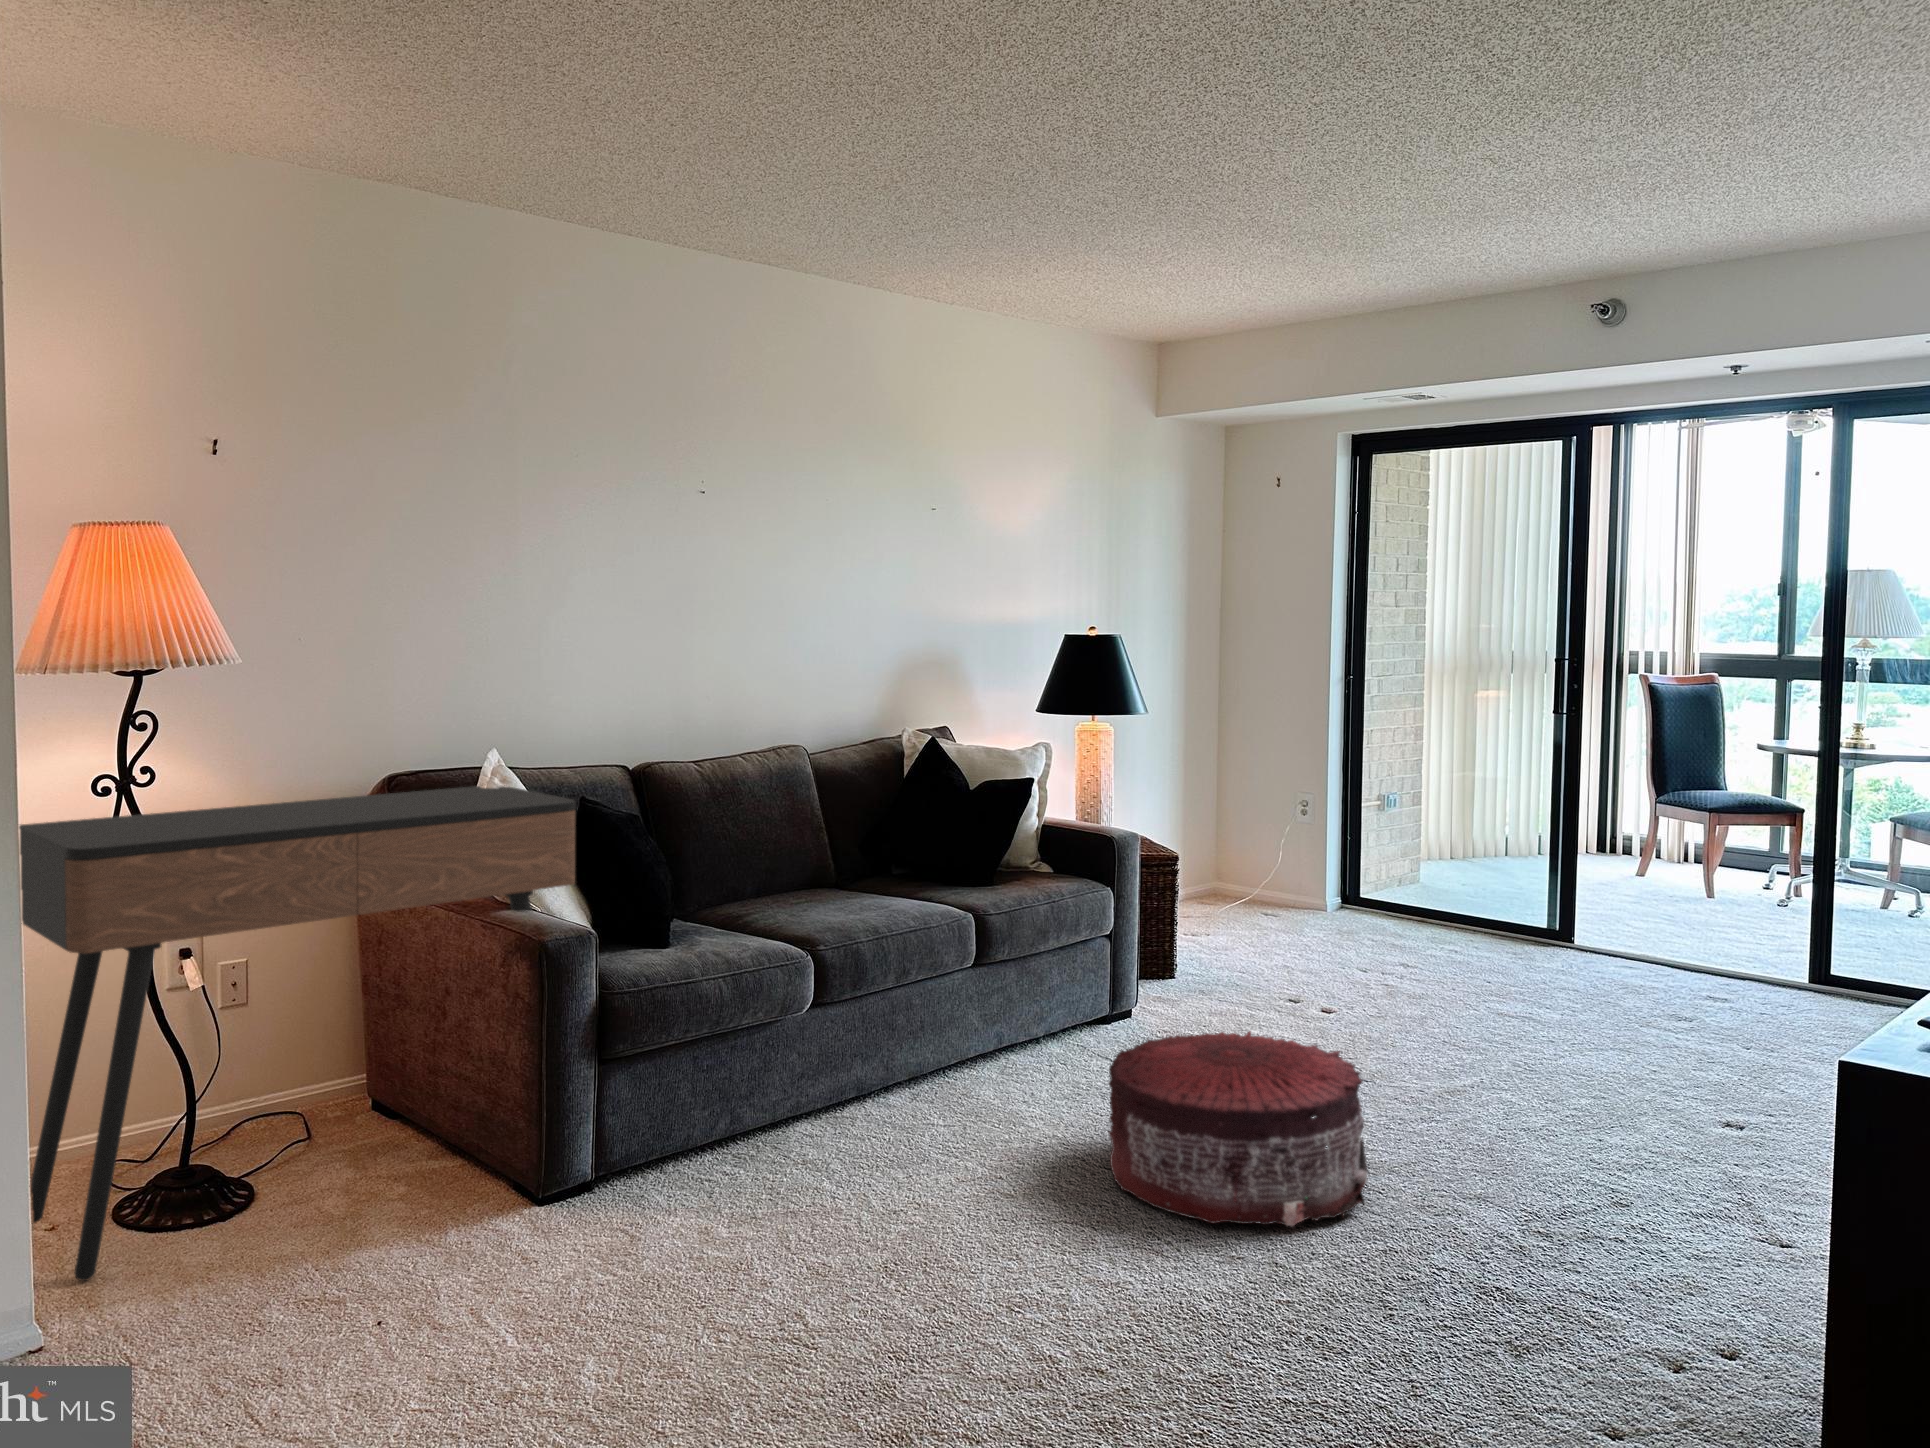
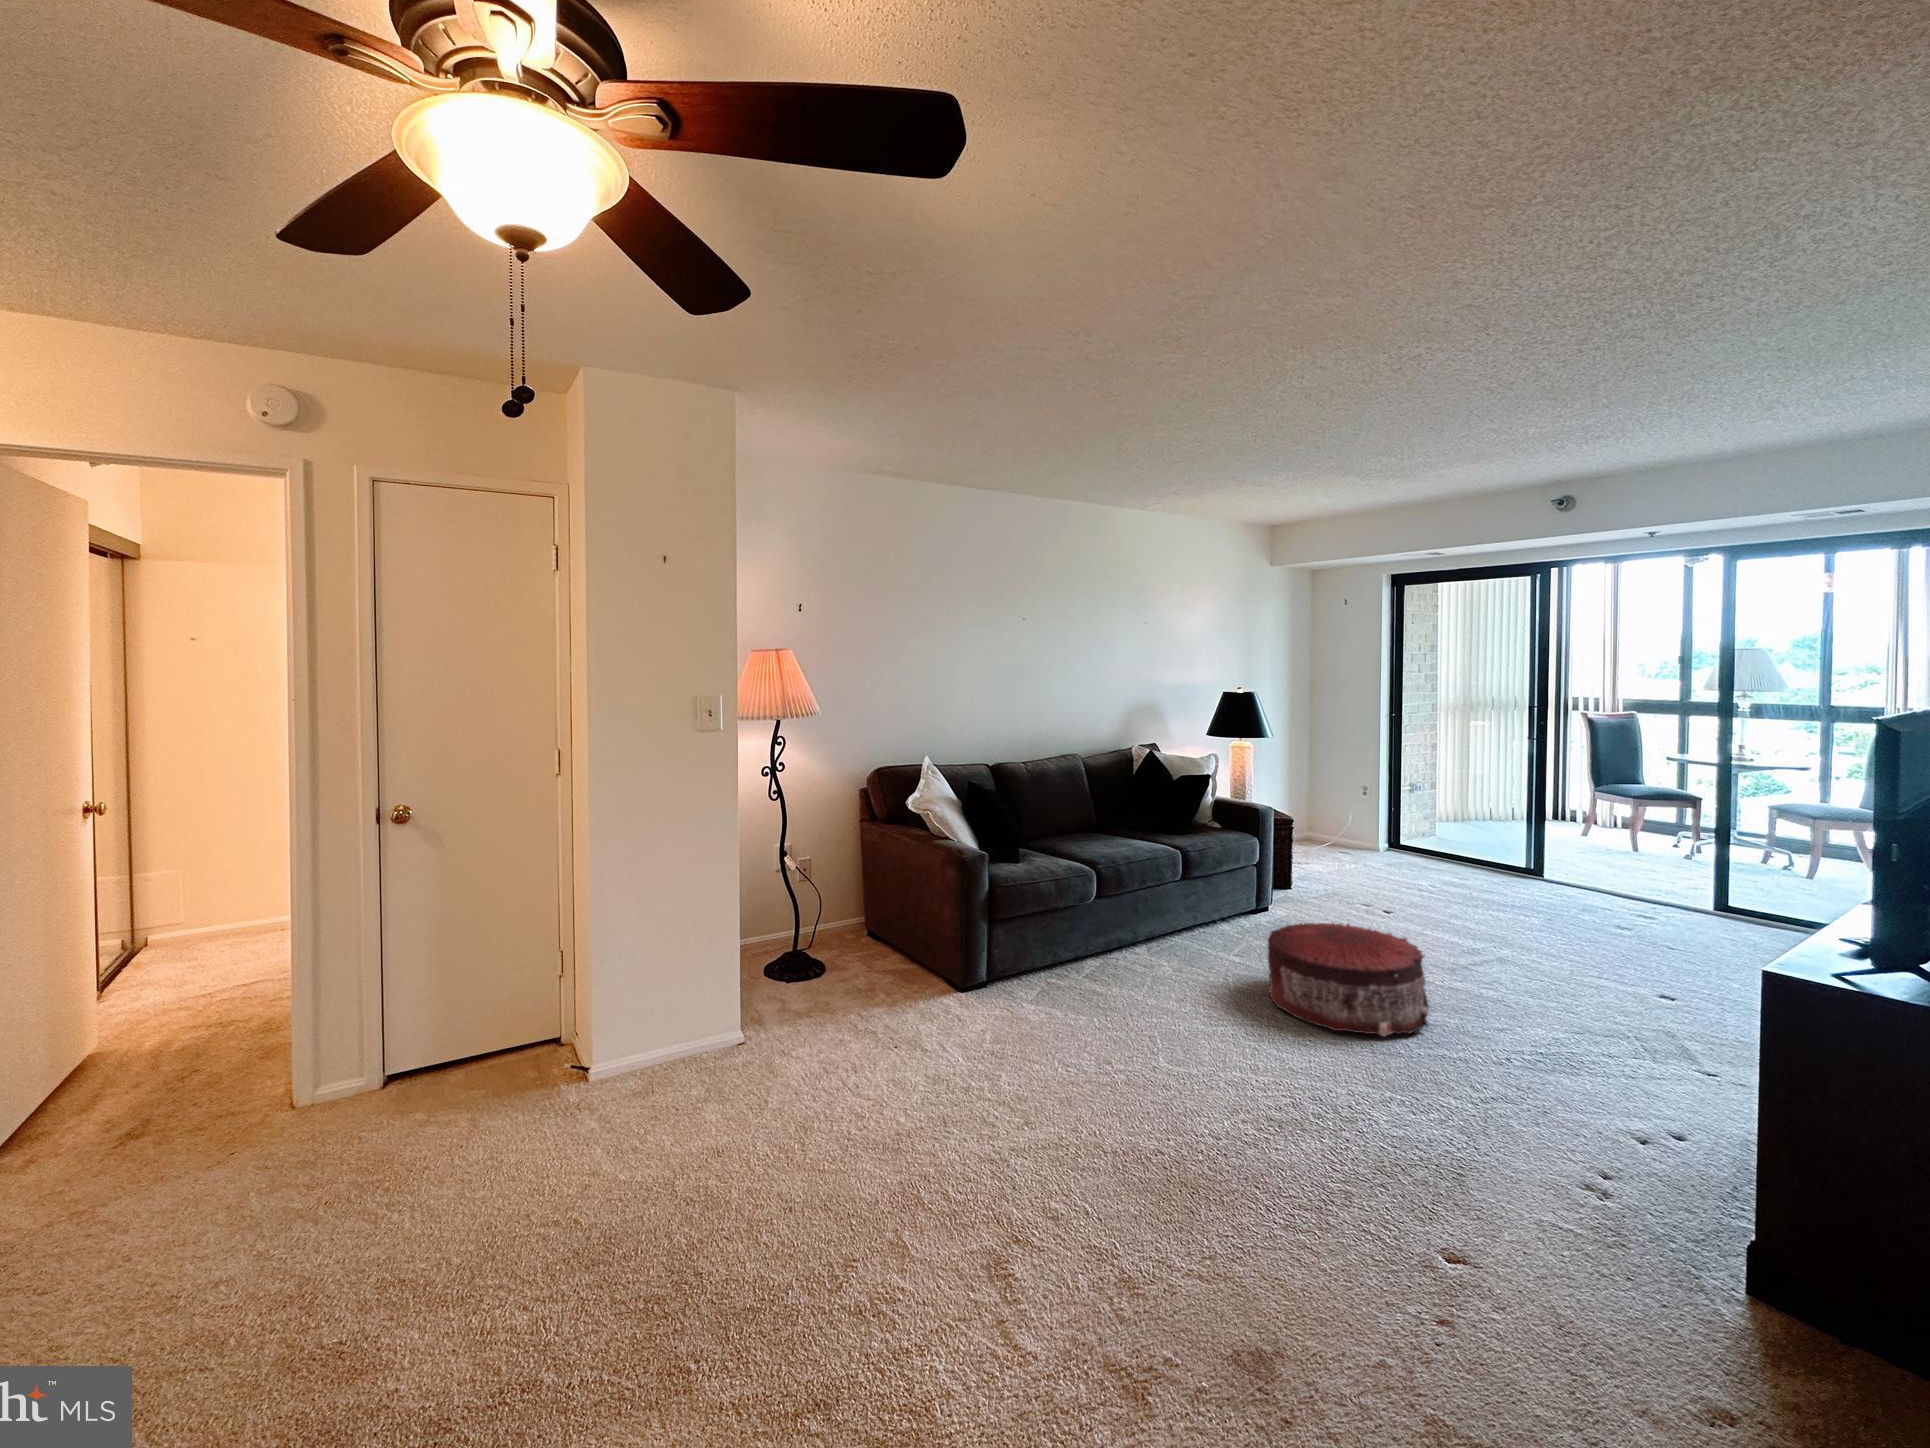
console table: present [19,786,575,1281] -> none [726,777,977,1014]

